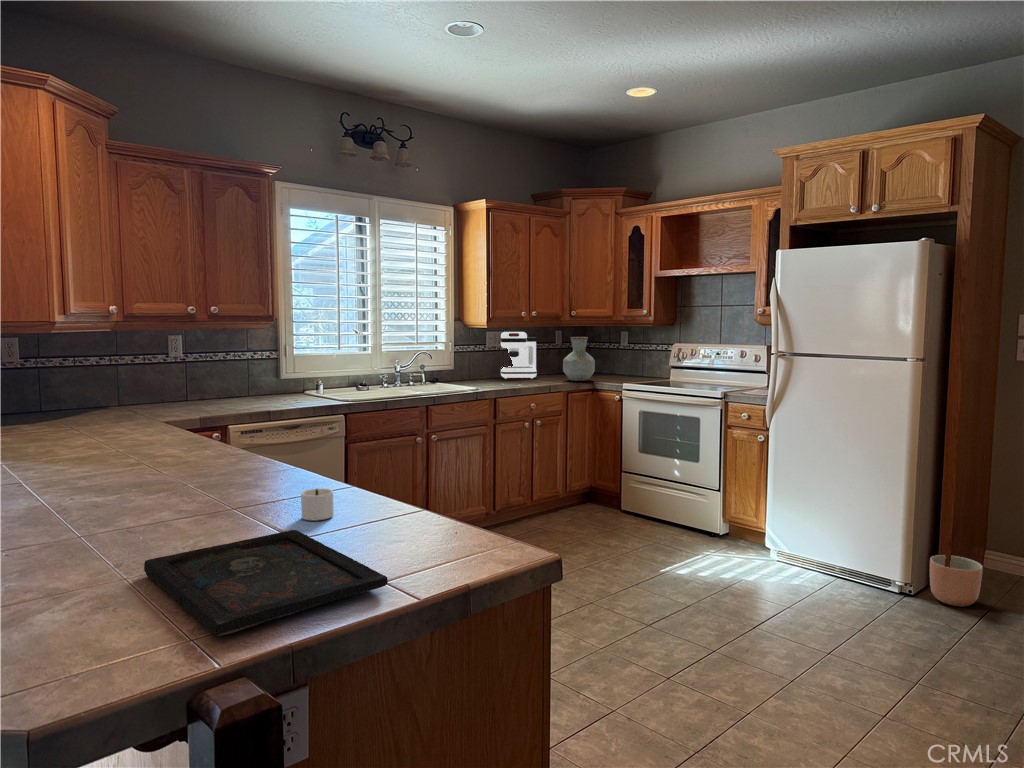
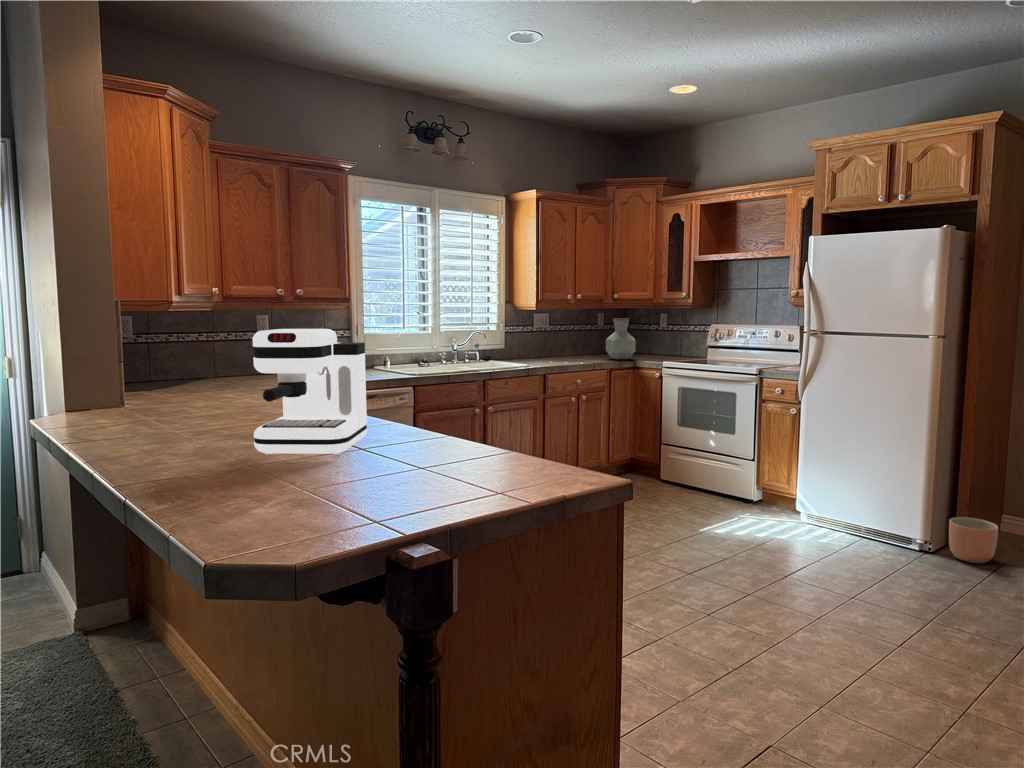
coffee maker: present [501,332,537,379] -> present [253,329,367,455]
candle: present [301,489,334,520] -> none [420,431,456,456]
tray: present [144,530,388,636] -> none [321,459,510,518]

